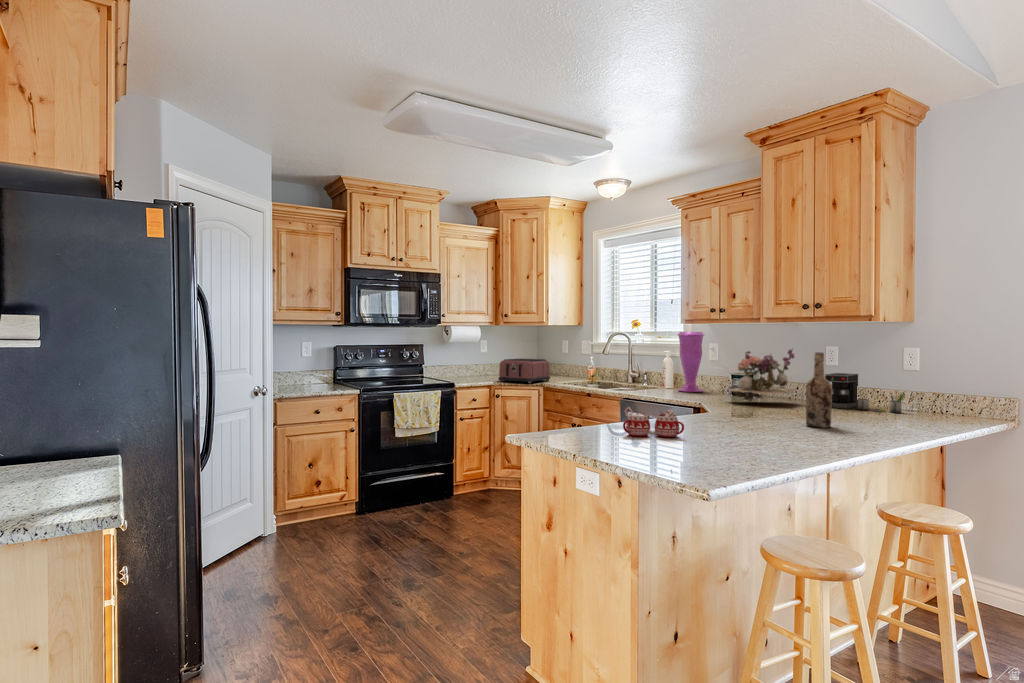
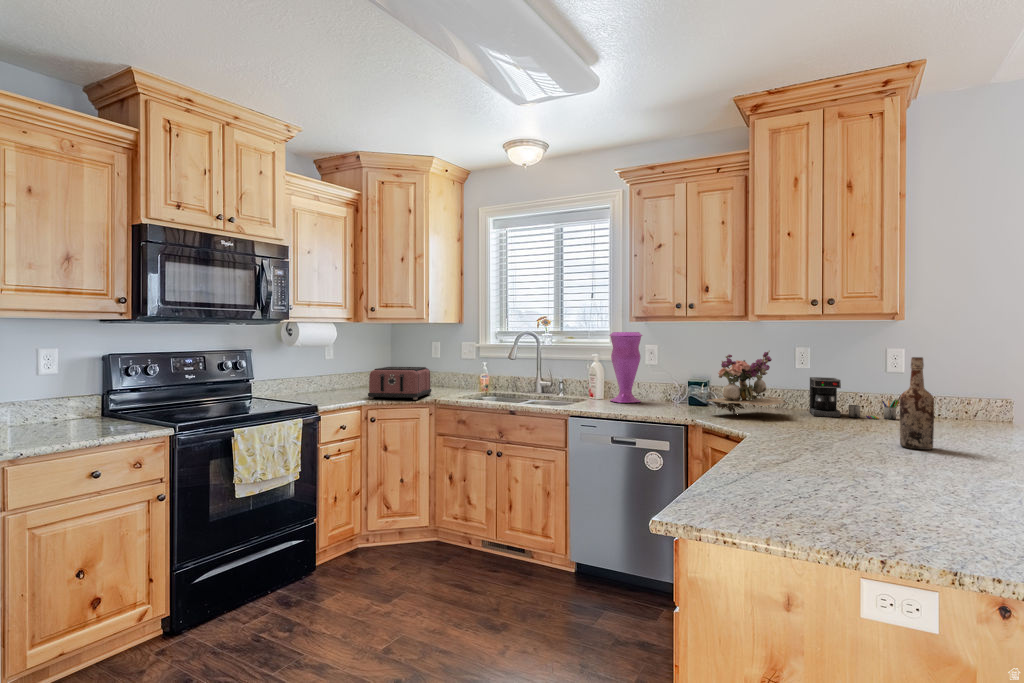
mug: present [623,407,684,437] -> none [790,449,892,496]

